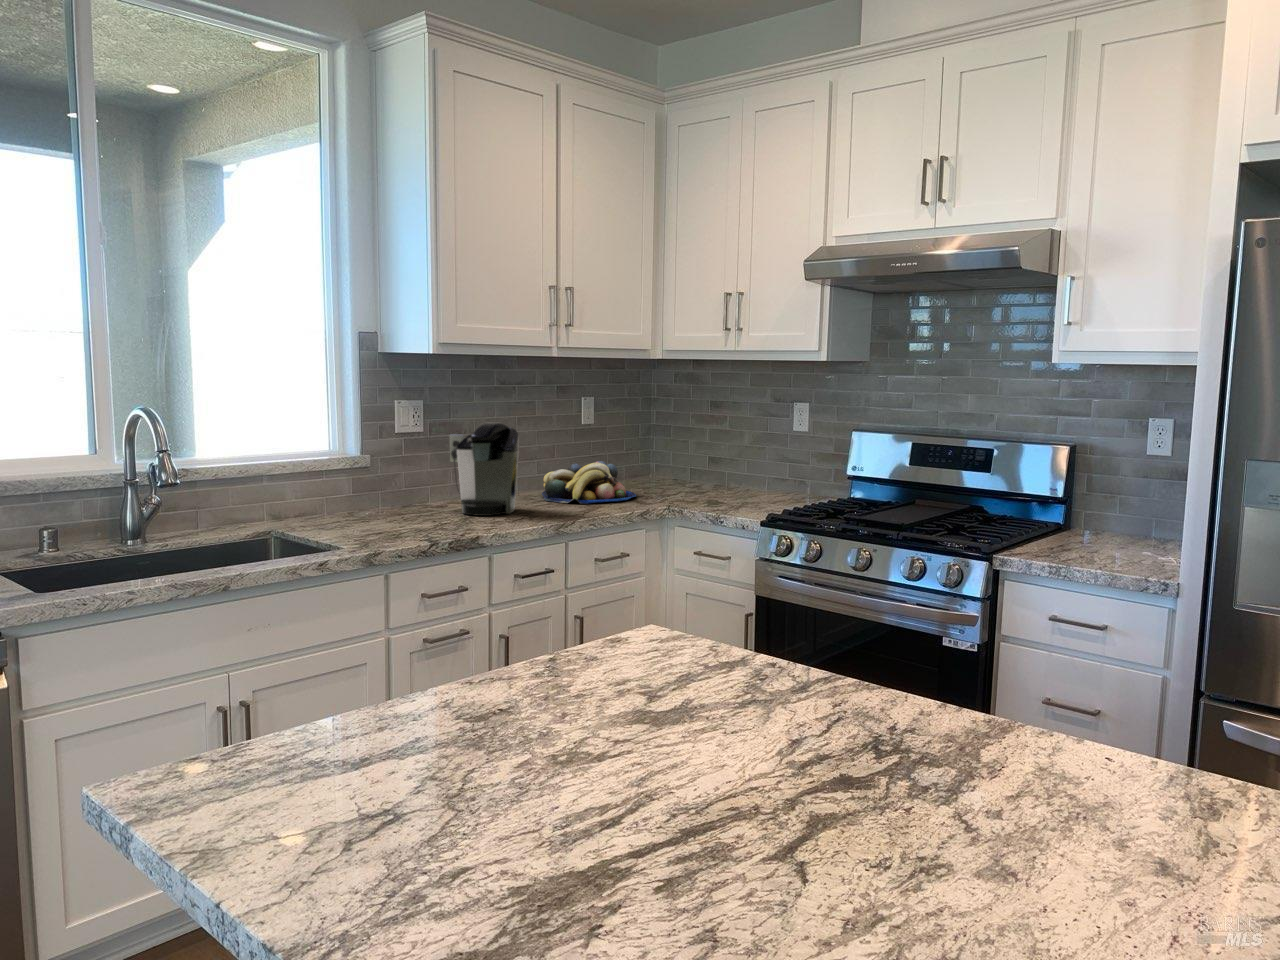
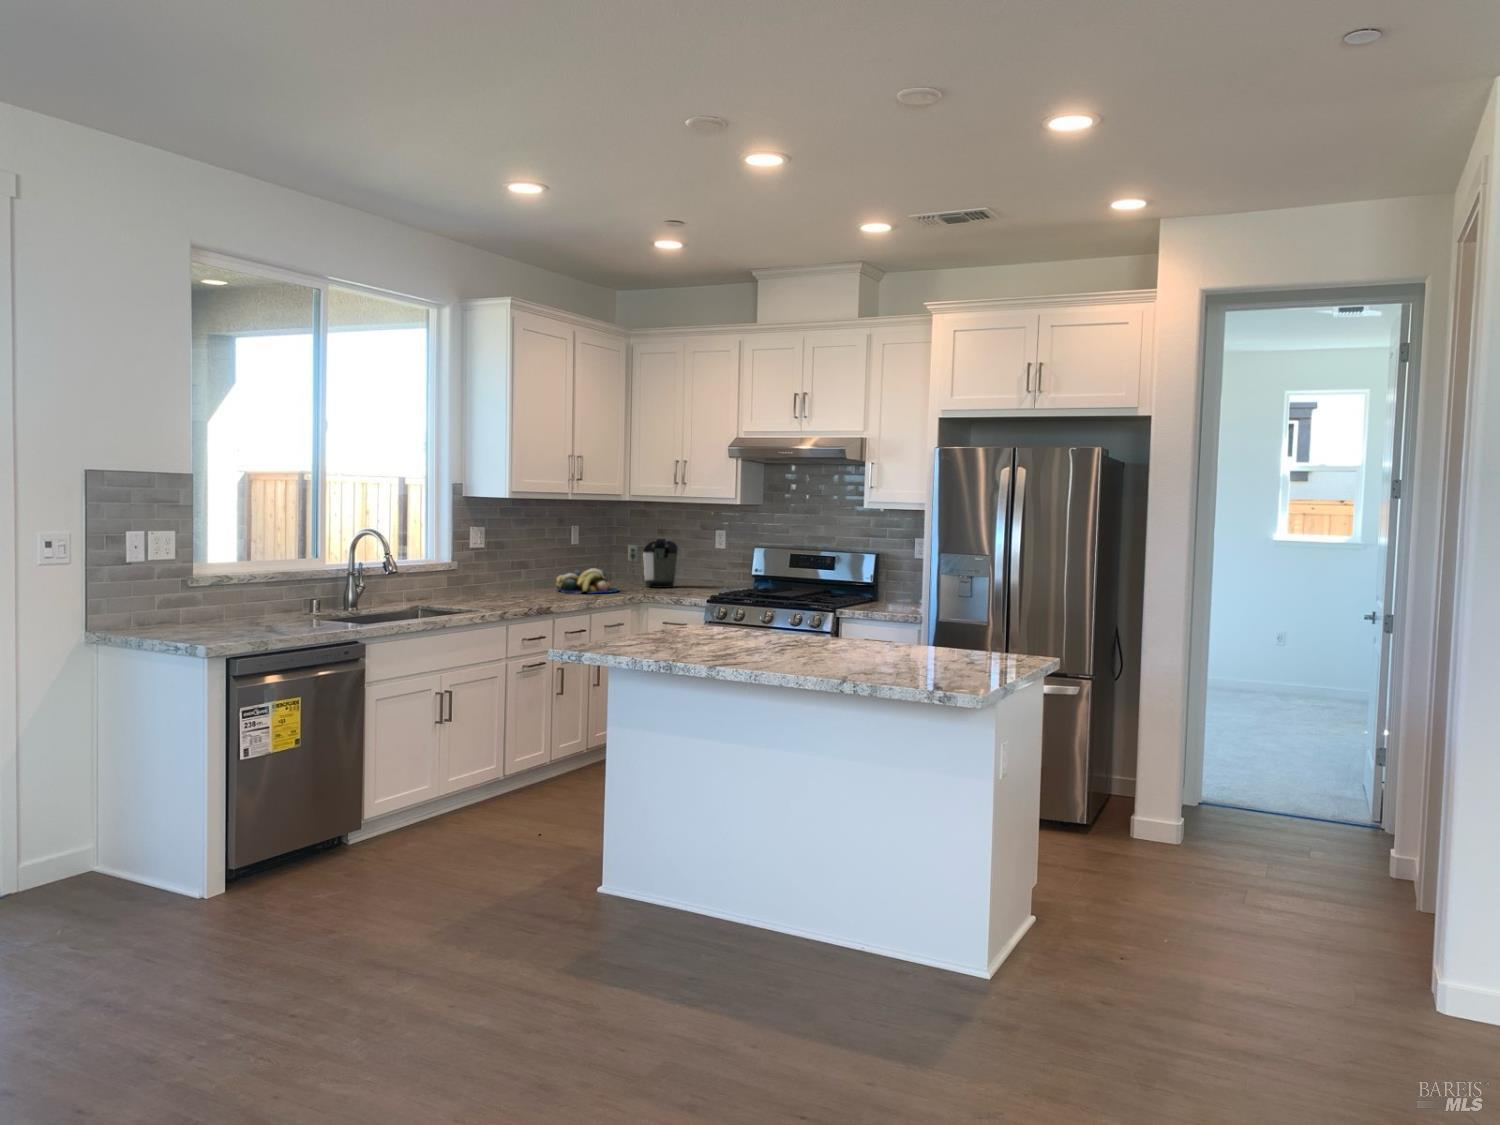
coffee maker: present [450,422,519,516] -> present [628,538,678,588]

